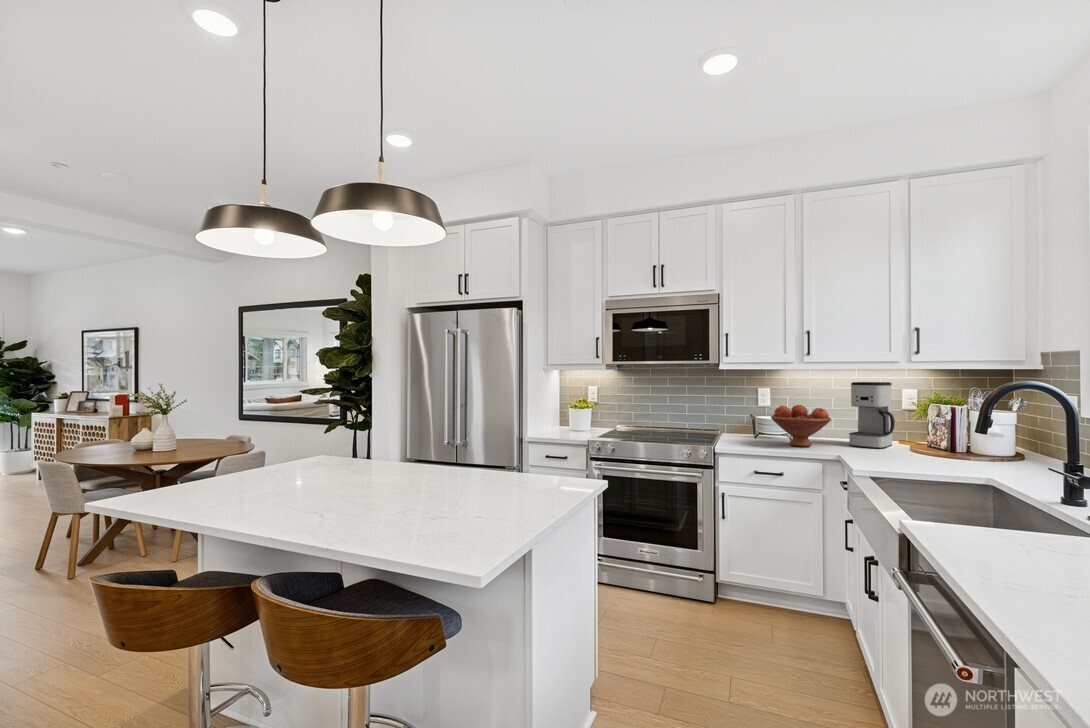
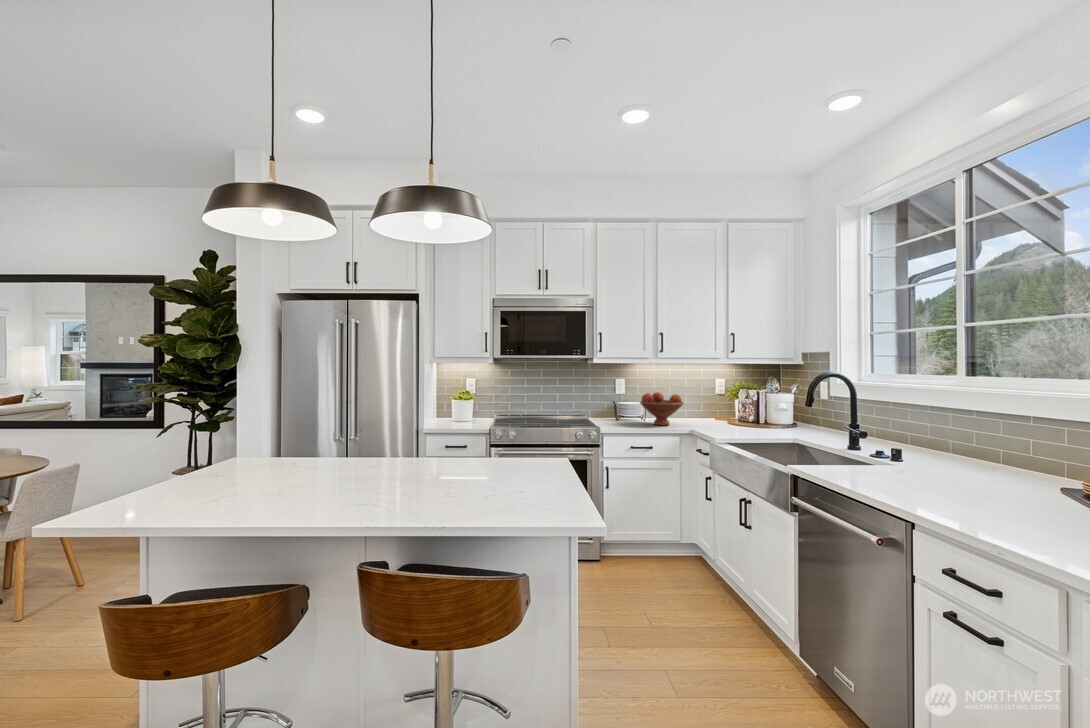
coffee maker: present [849,382,895,448] -> none [690,374,720,423]

